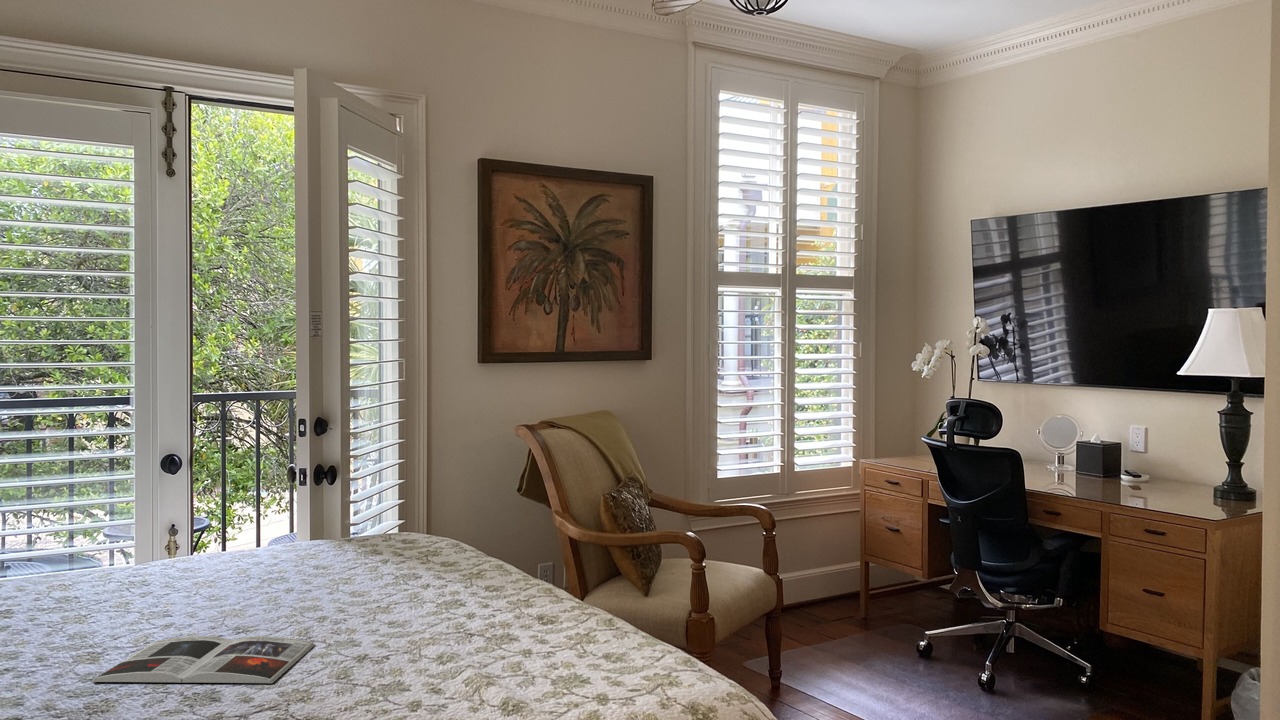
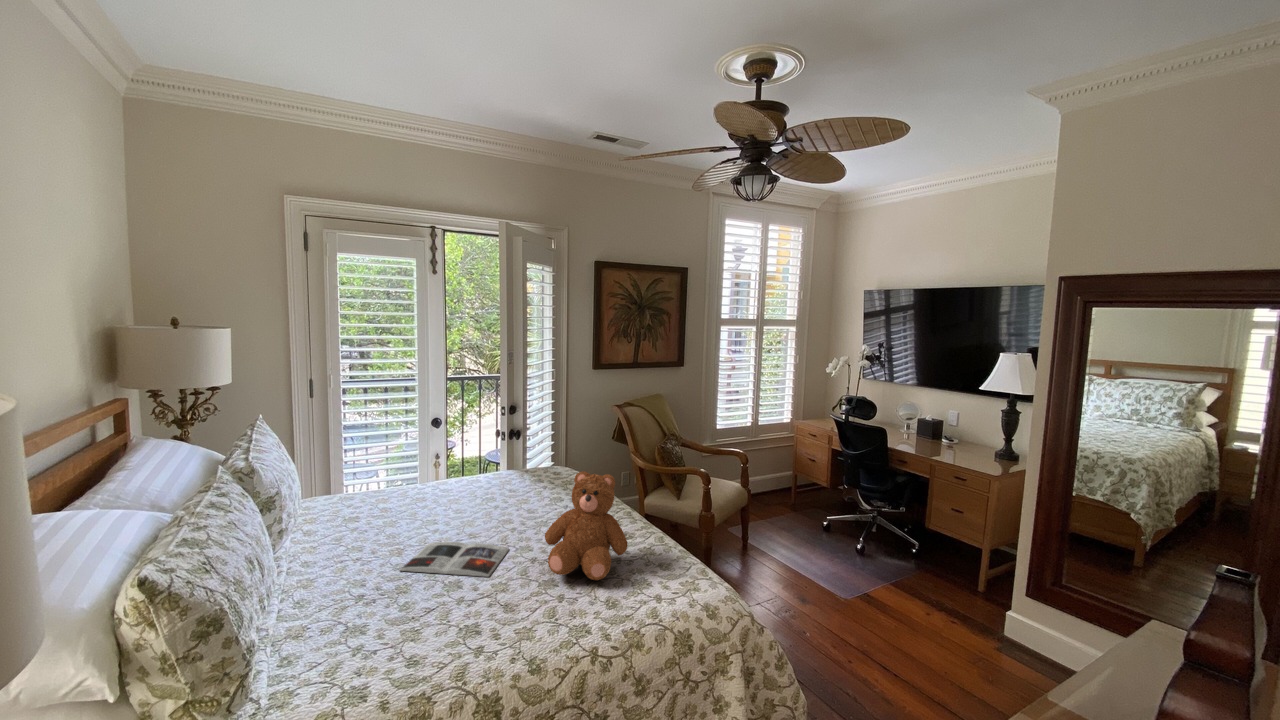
teddy bear: none [382,482,544,679] -> present [545,471,628,580]

